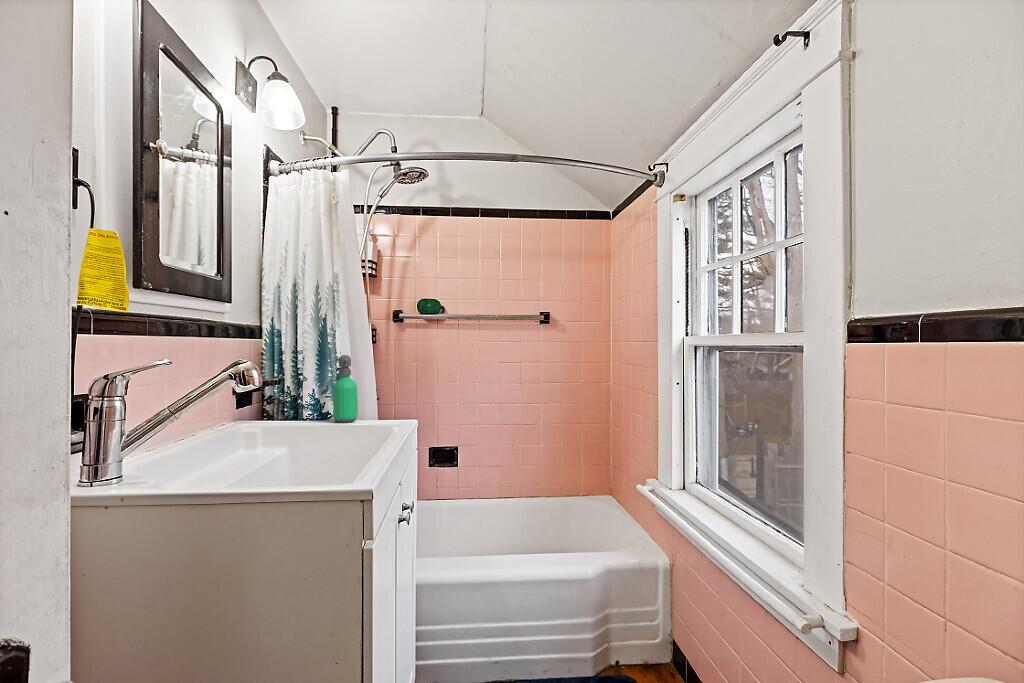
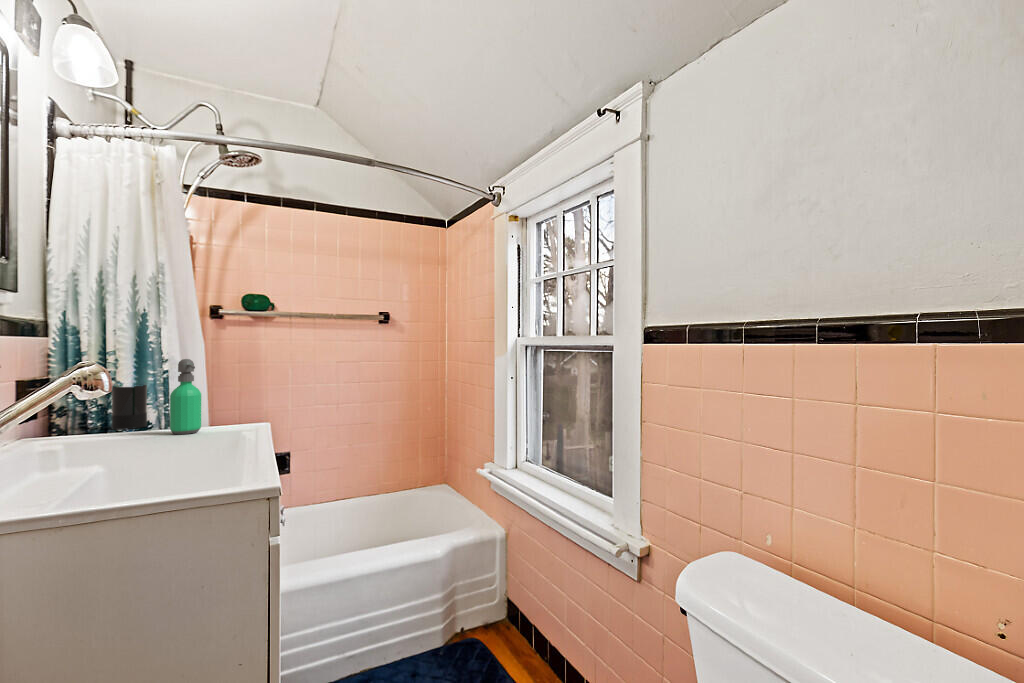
candle: none [304,375,329,416] -> present [111,385,147,430]

